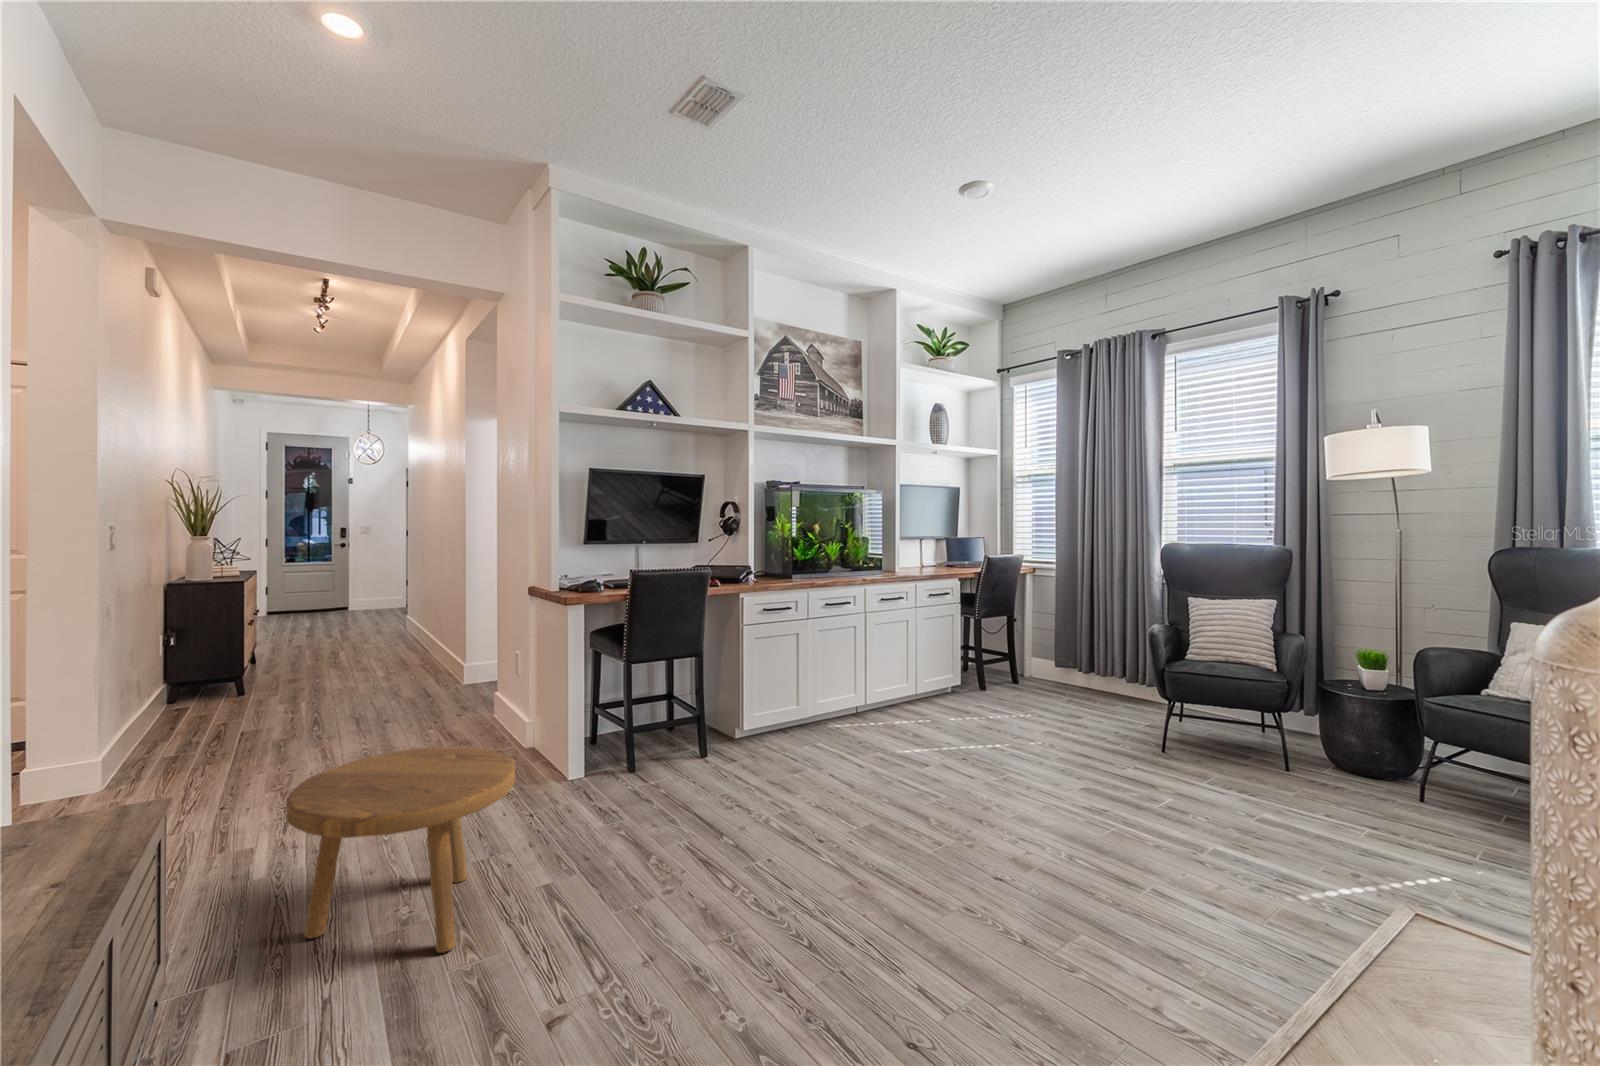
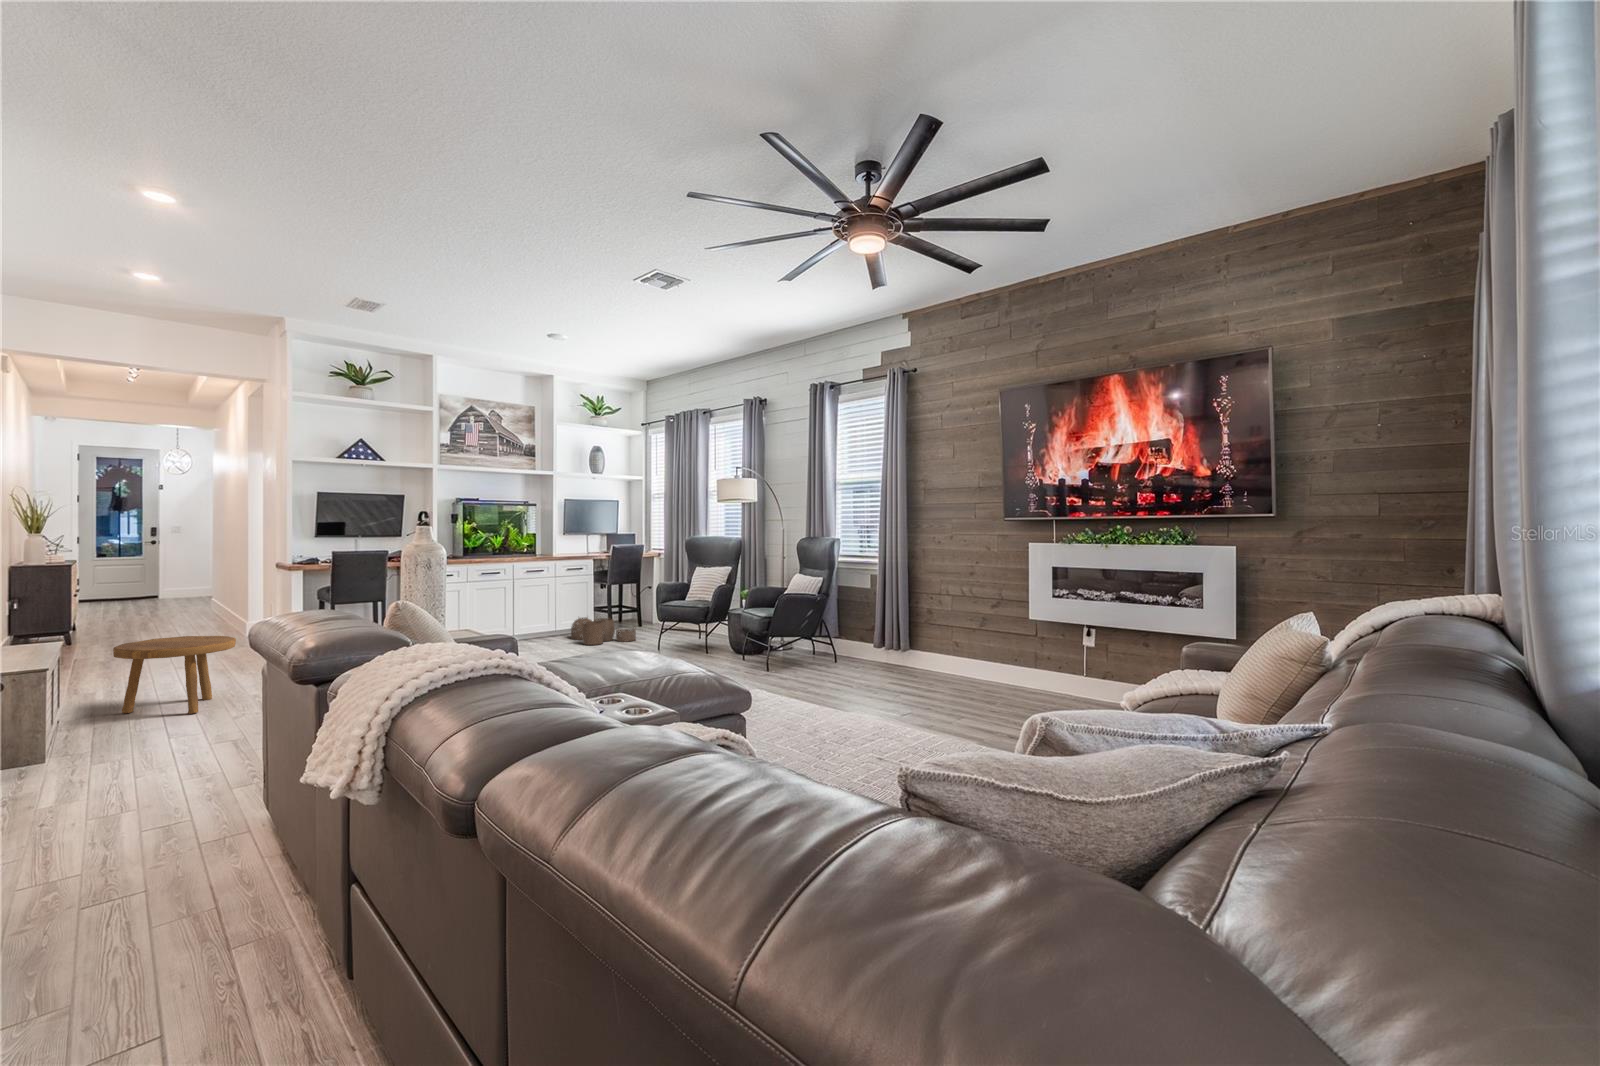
woven basket: none [938,667,1054,722] -> present [571,618,636,645]

